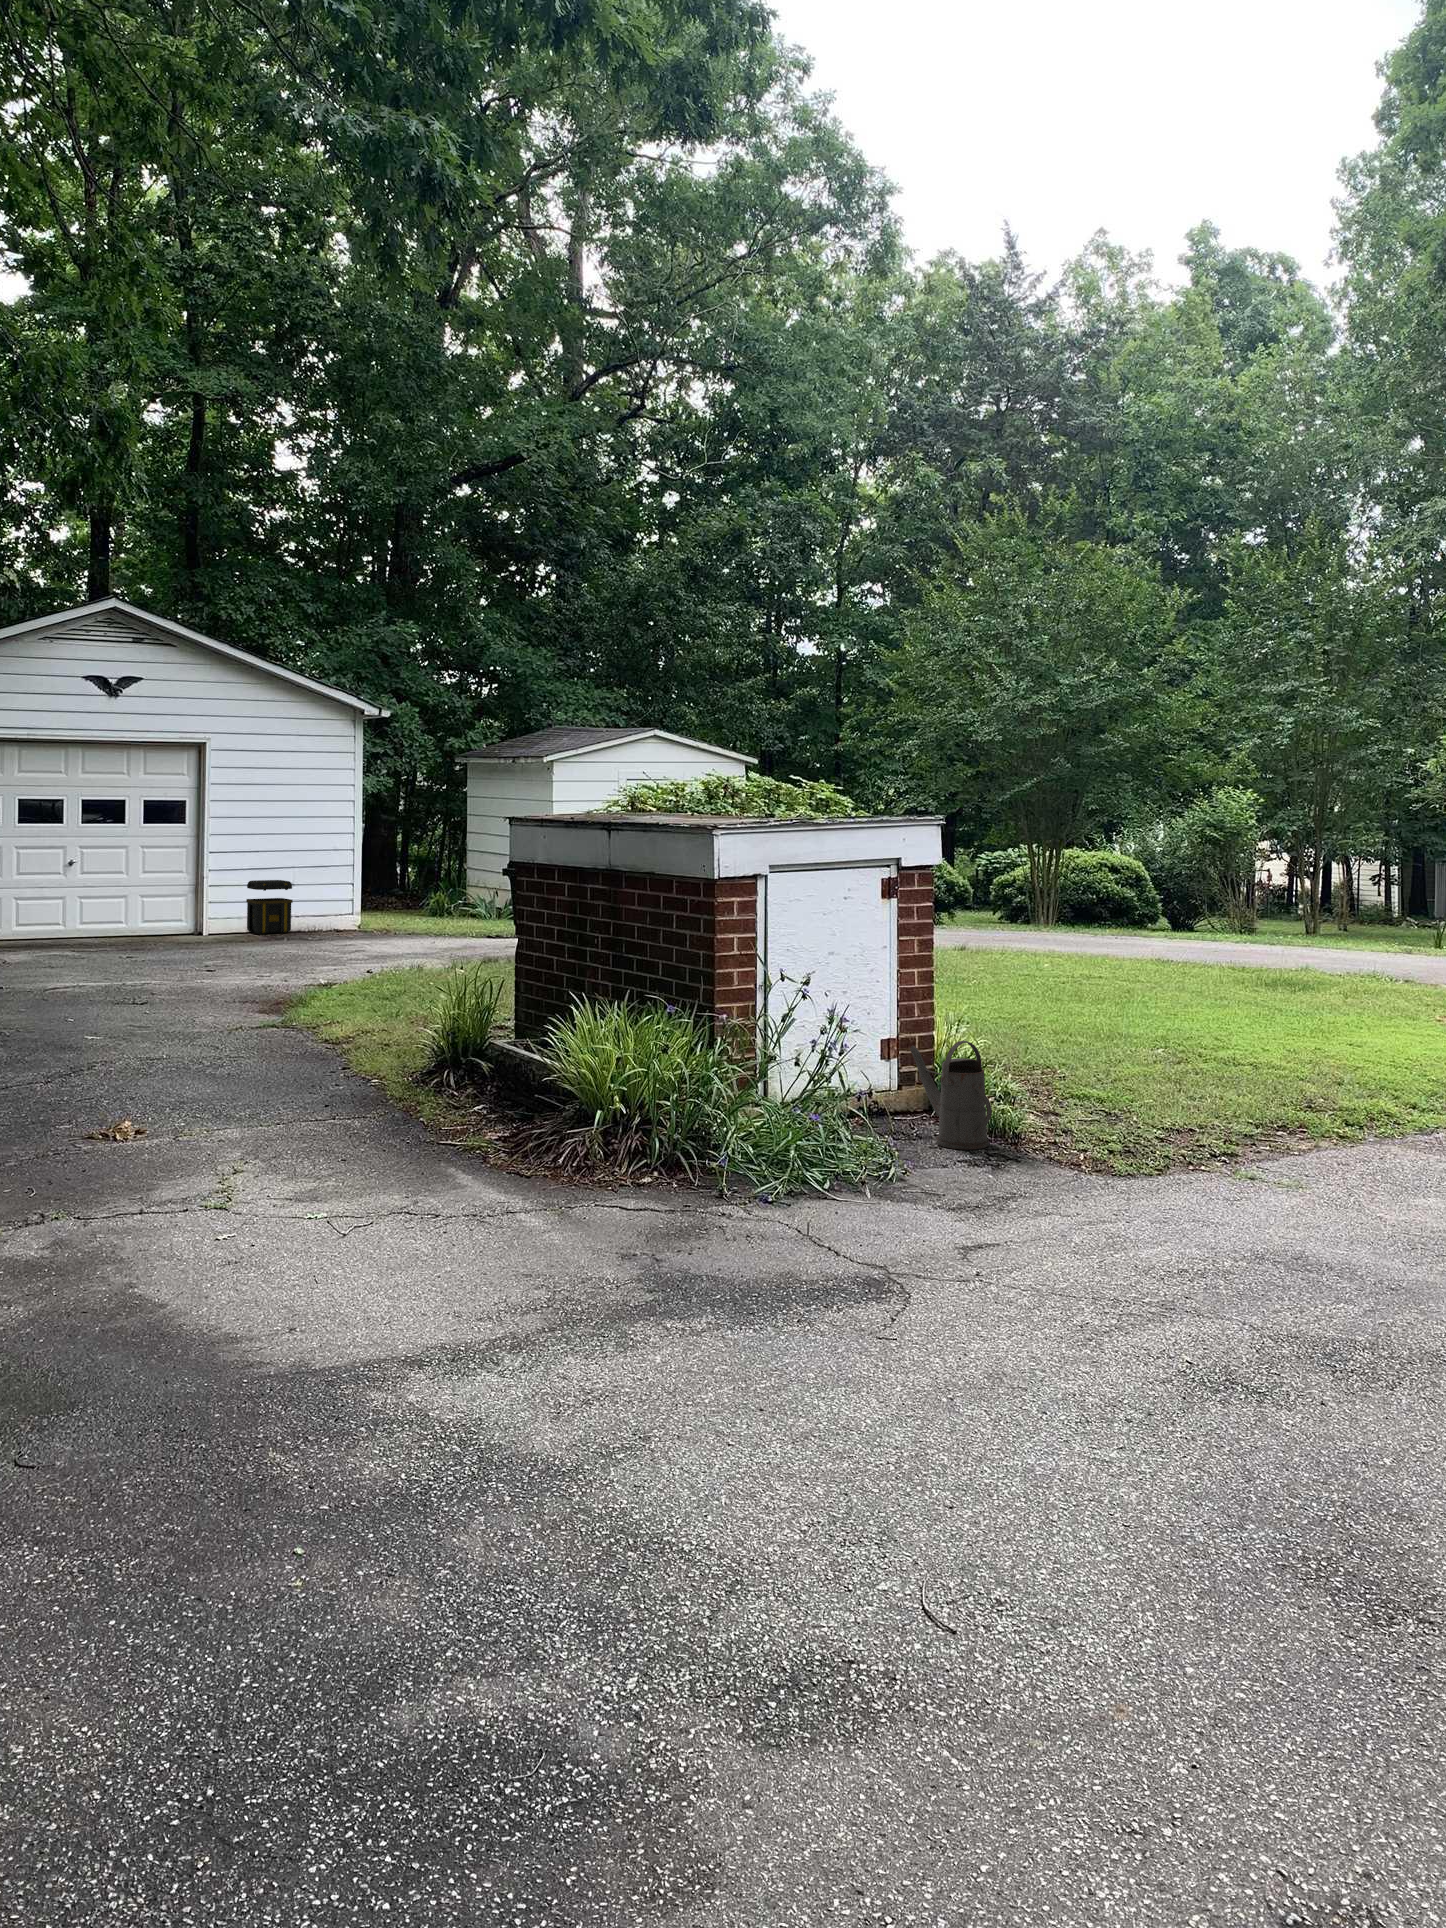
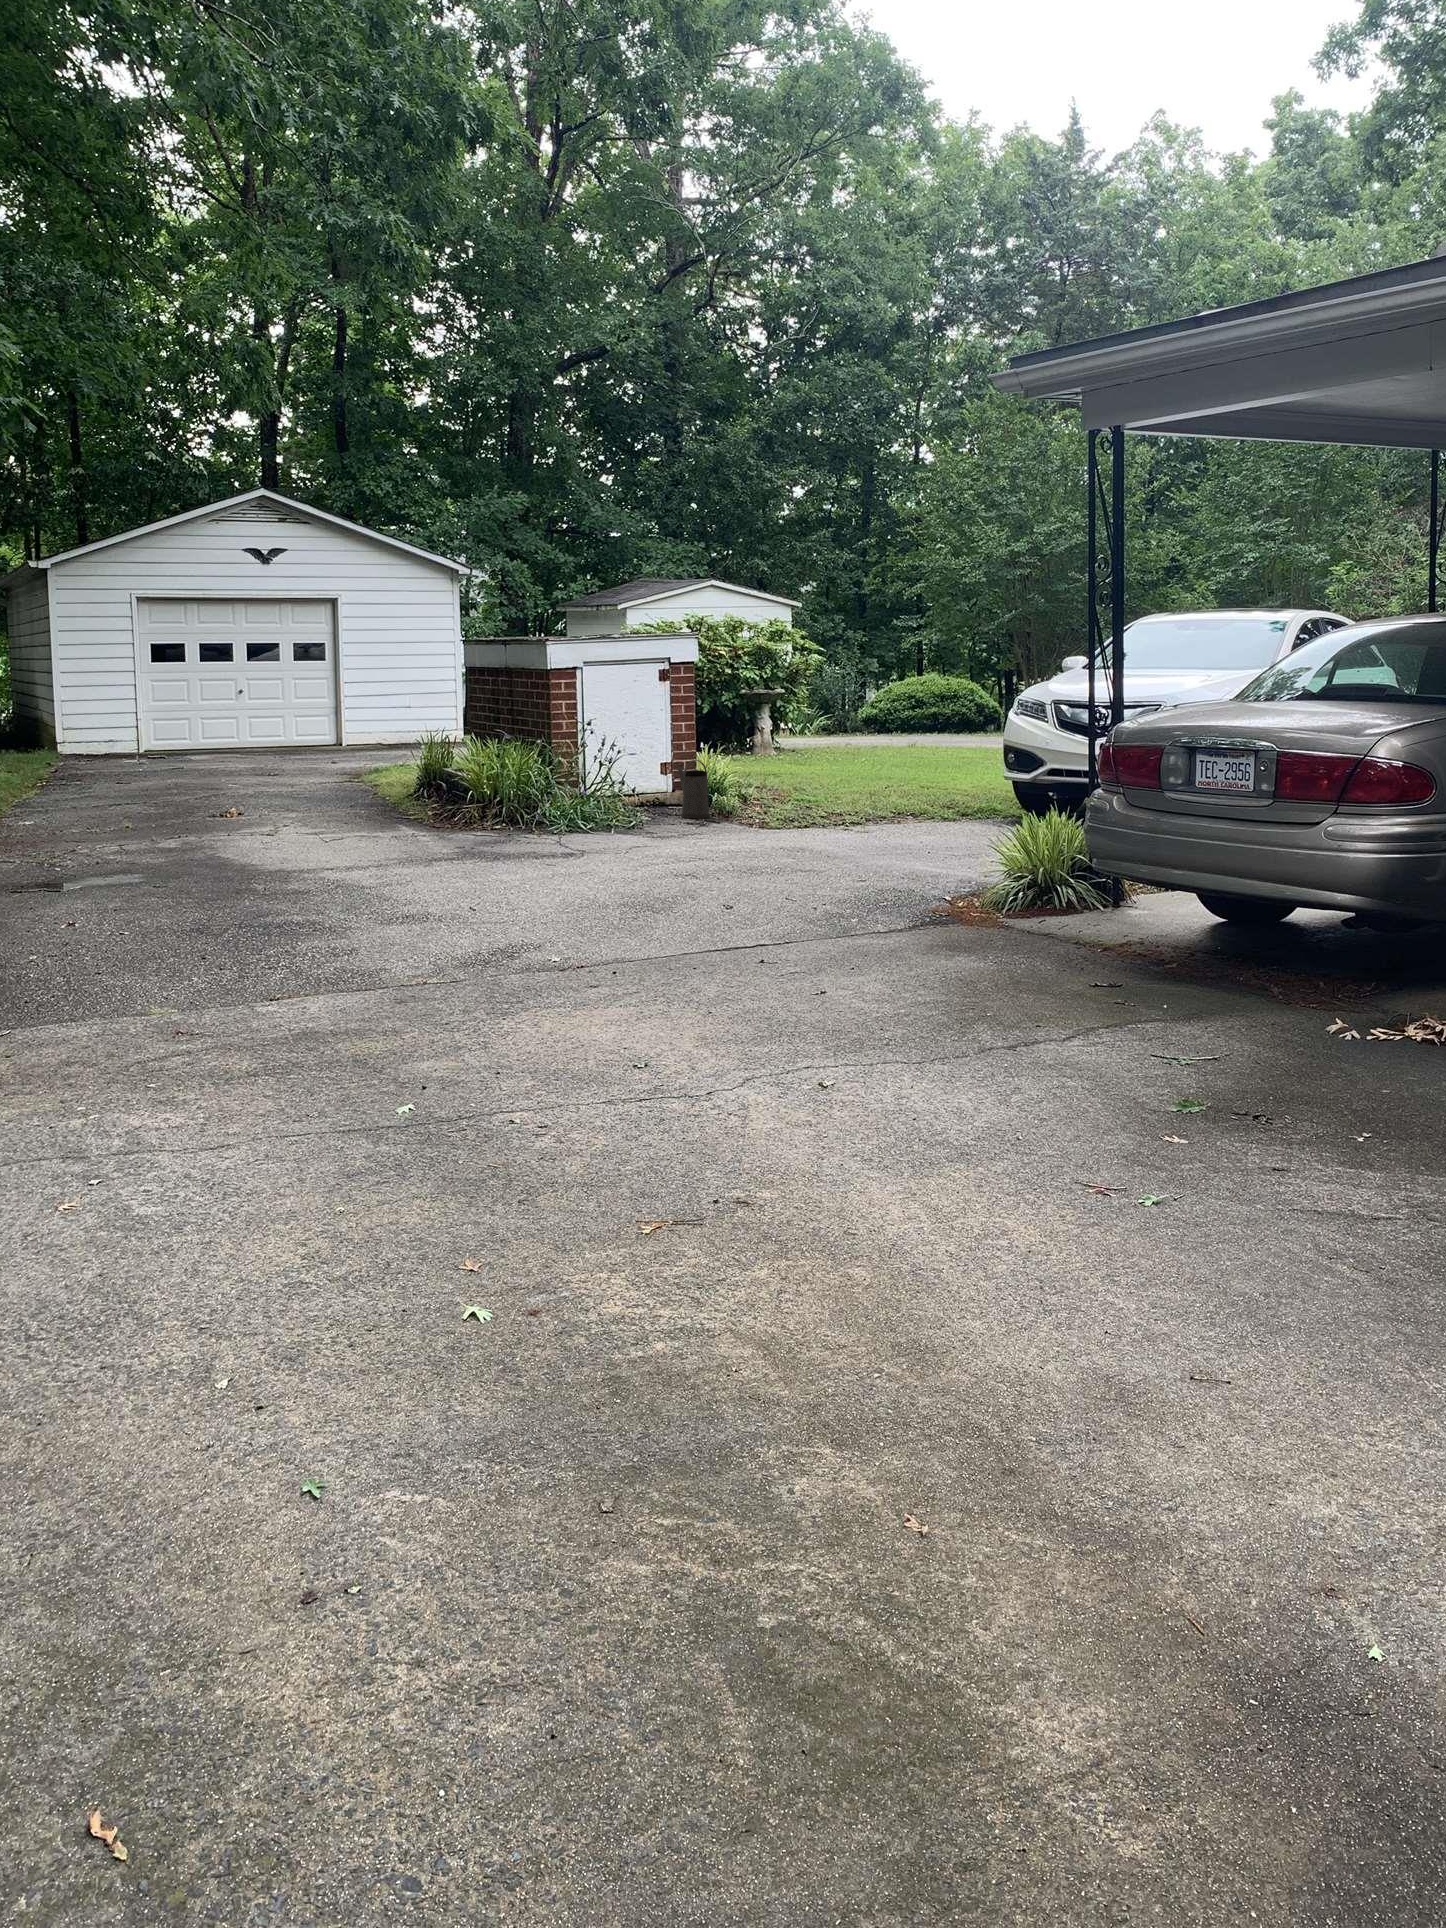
toolbox: present [246,880,293,934] -> none [366,703,400,743]

